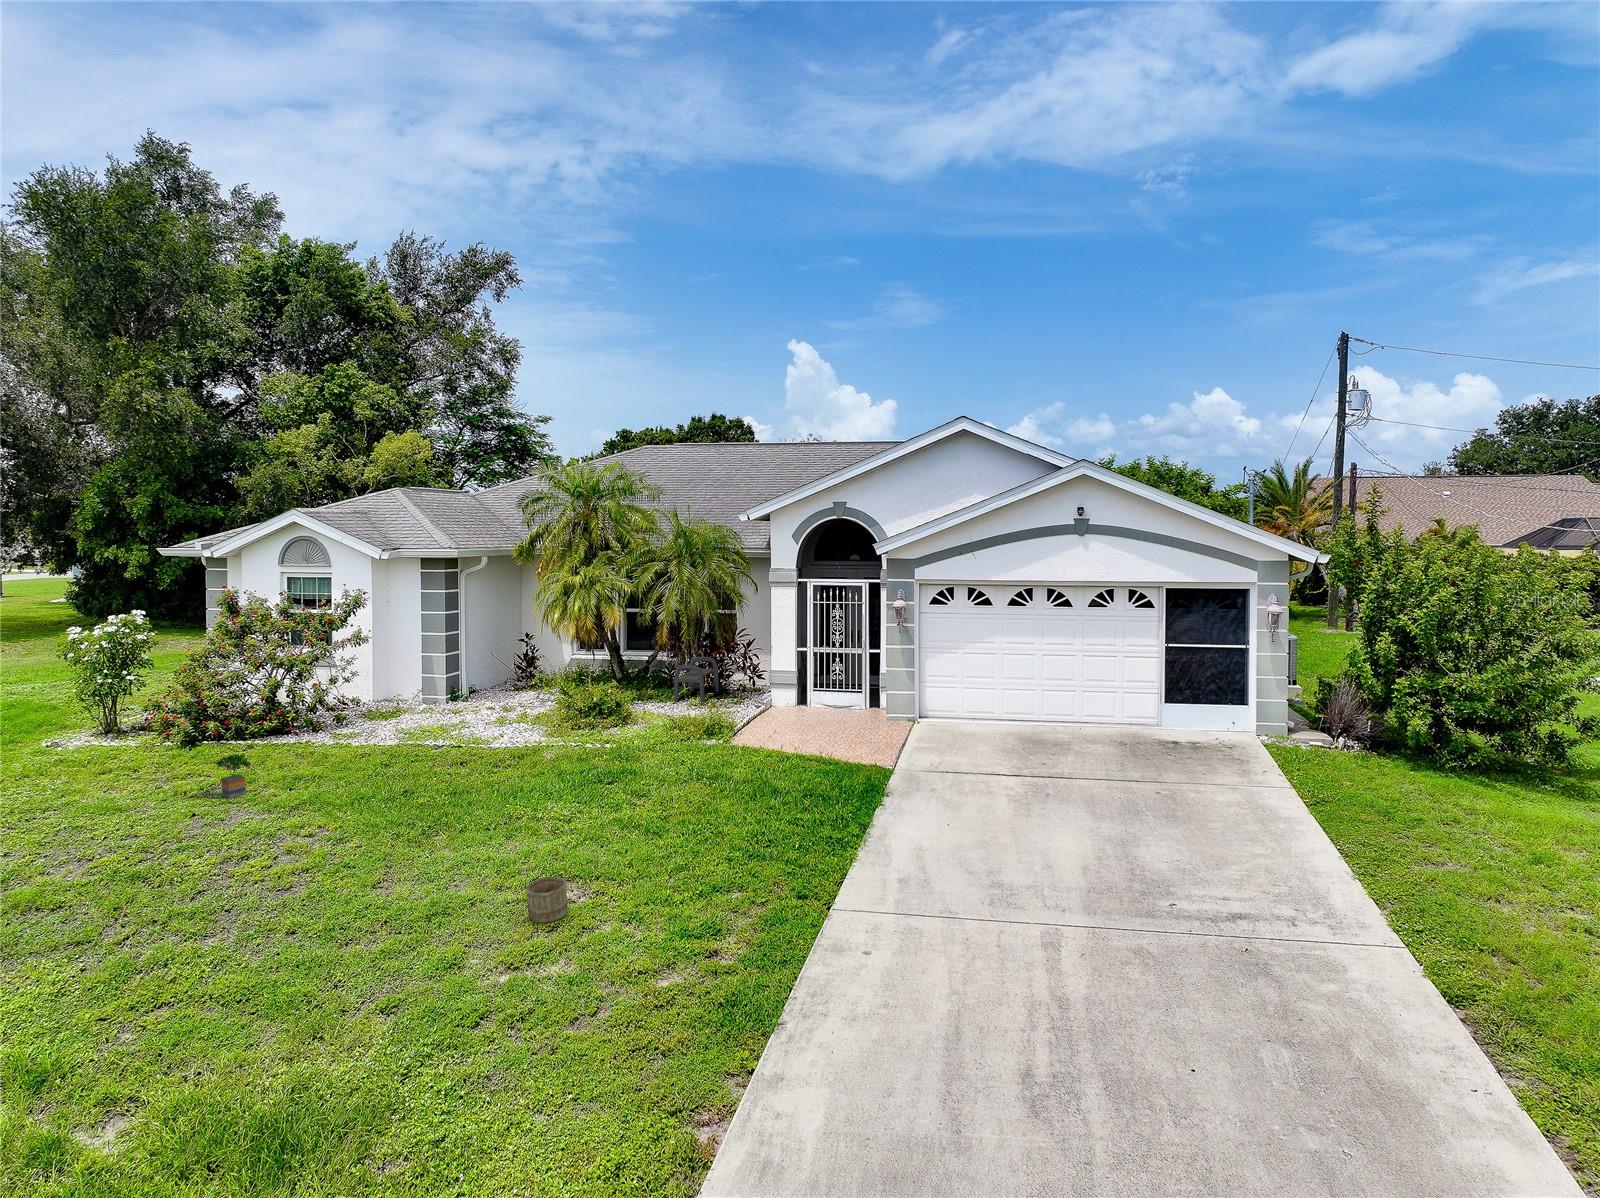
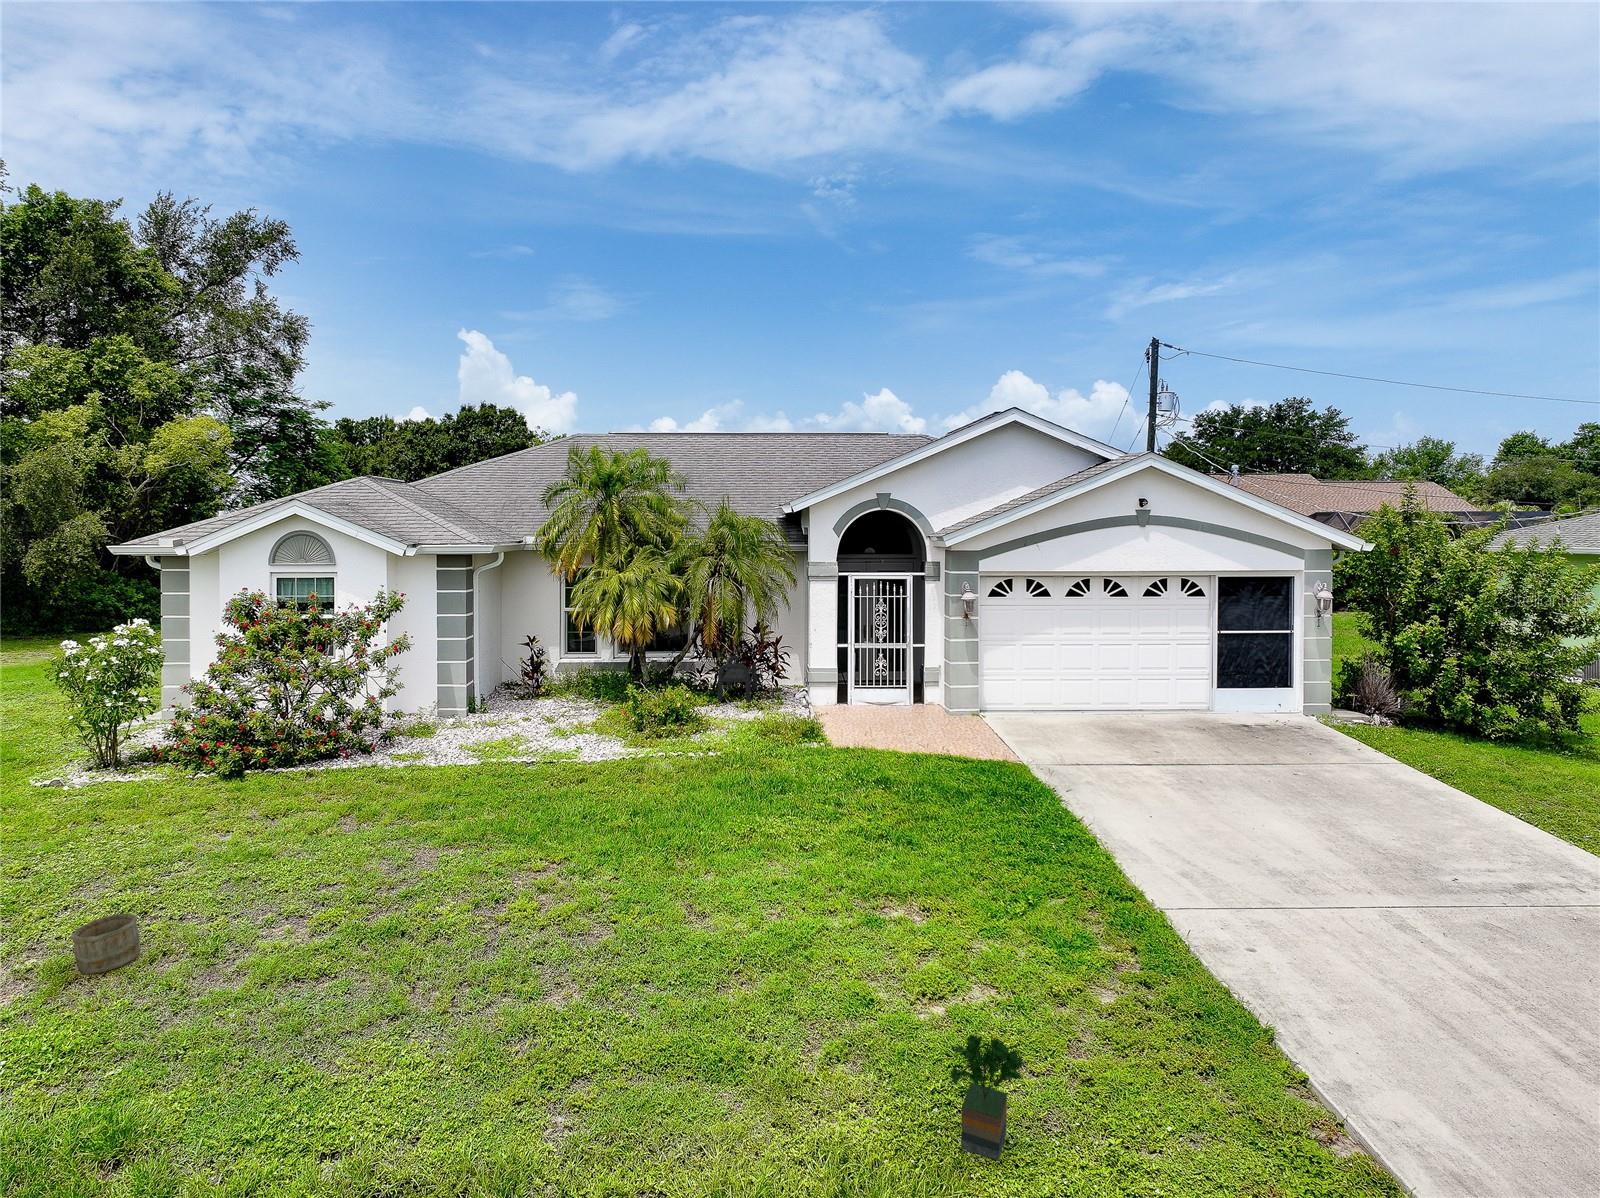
potted tree: present [216,754,251,799] -> present [950,1035,1025,1161]
wooden bucket: present [525,877,567,923] -> present [70,913,140,974]

